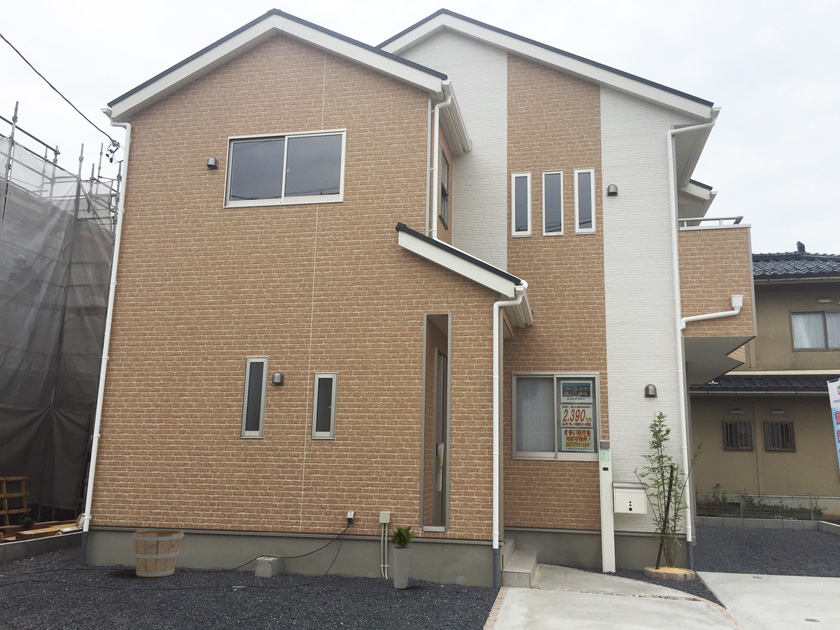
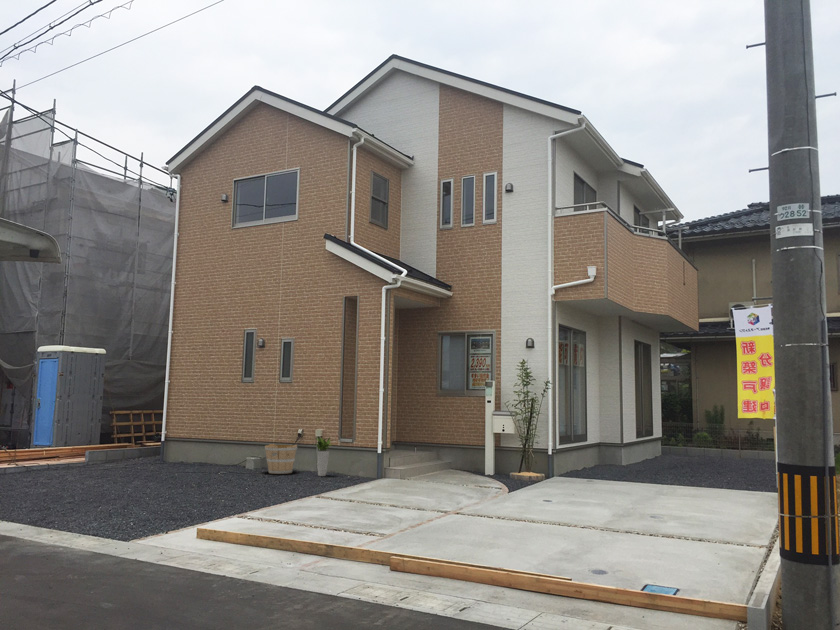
wooden bucket: present [132,530,184,577] -> present [265,444,297,474]

